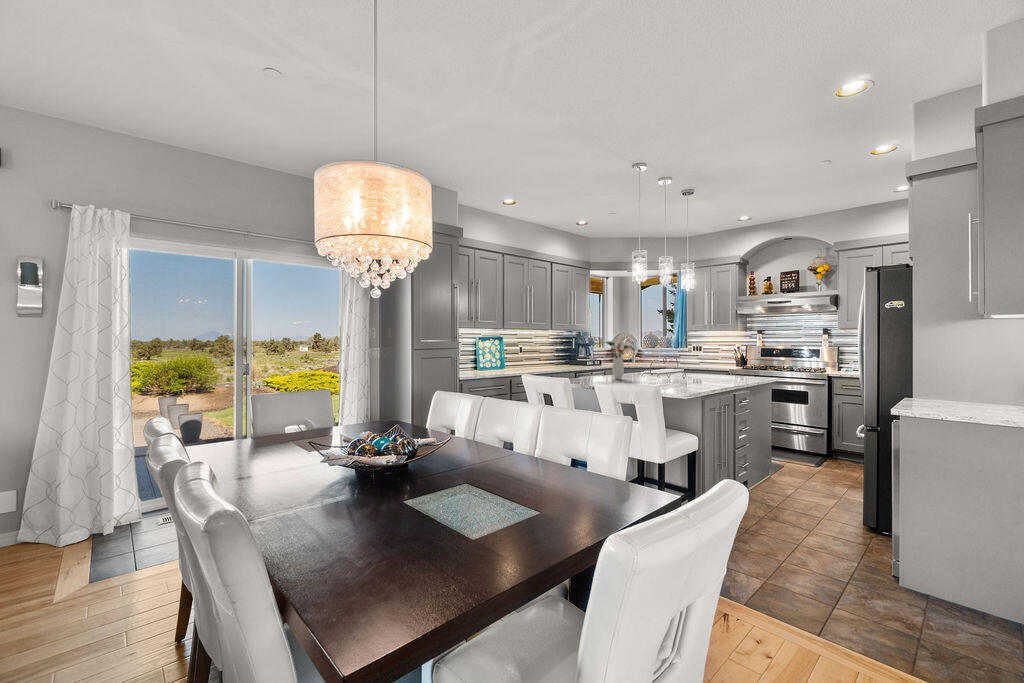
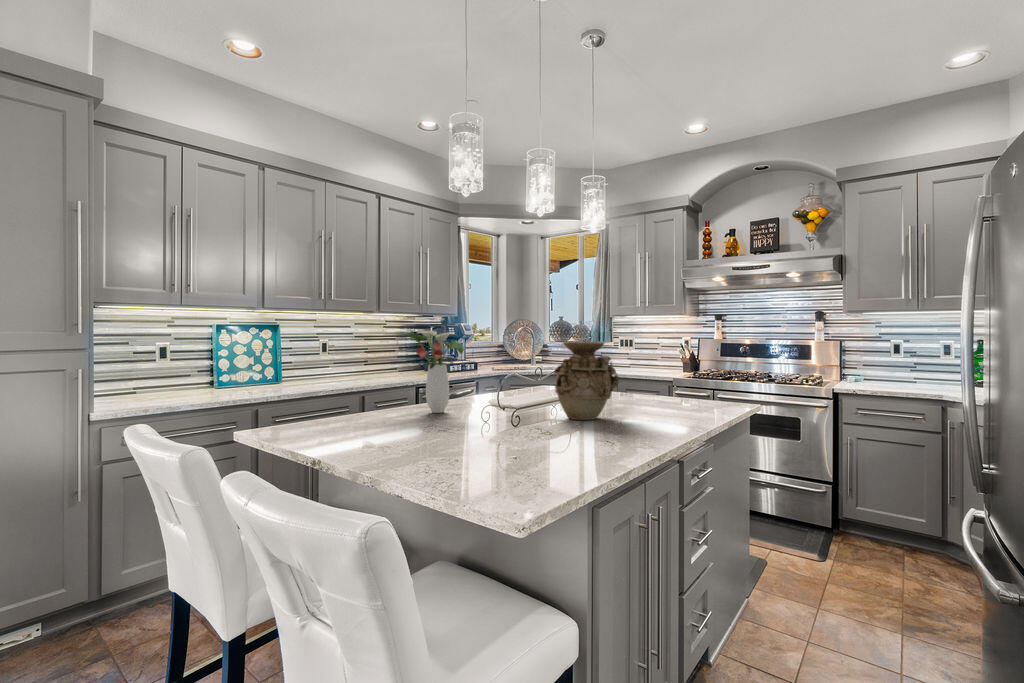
vase: none [678,346,709,382] -> present [554,341,619,420]

